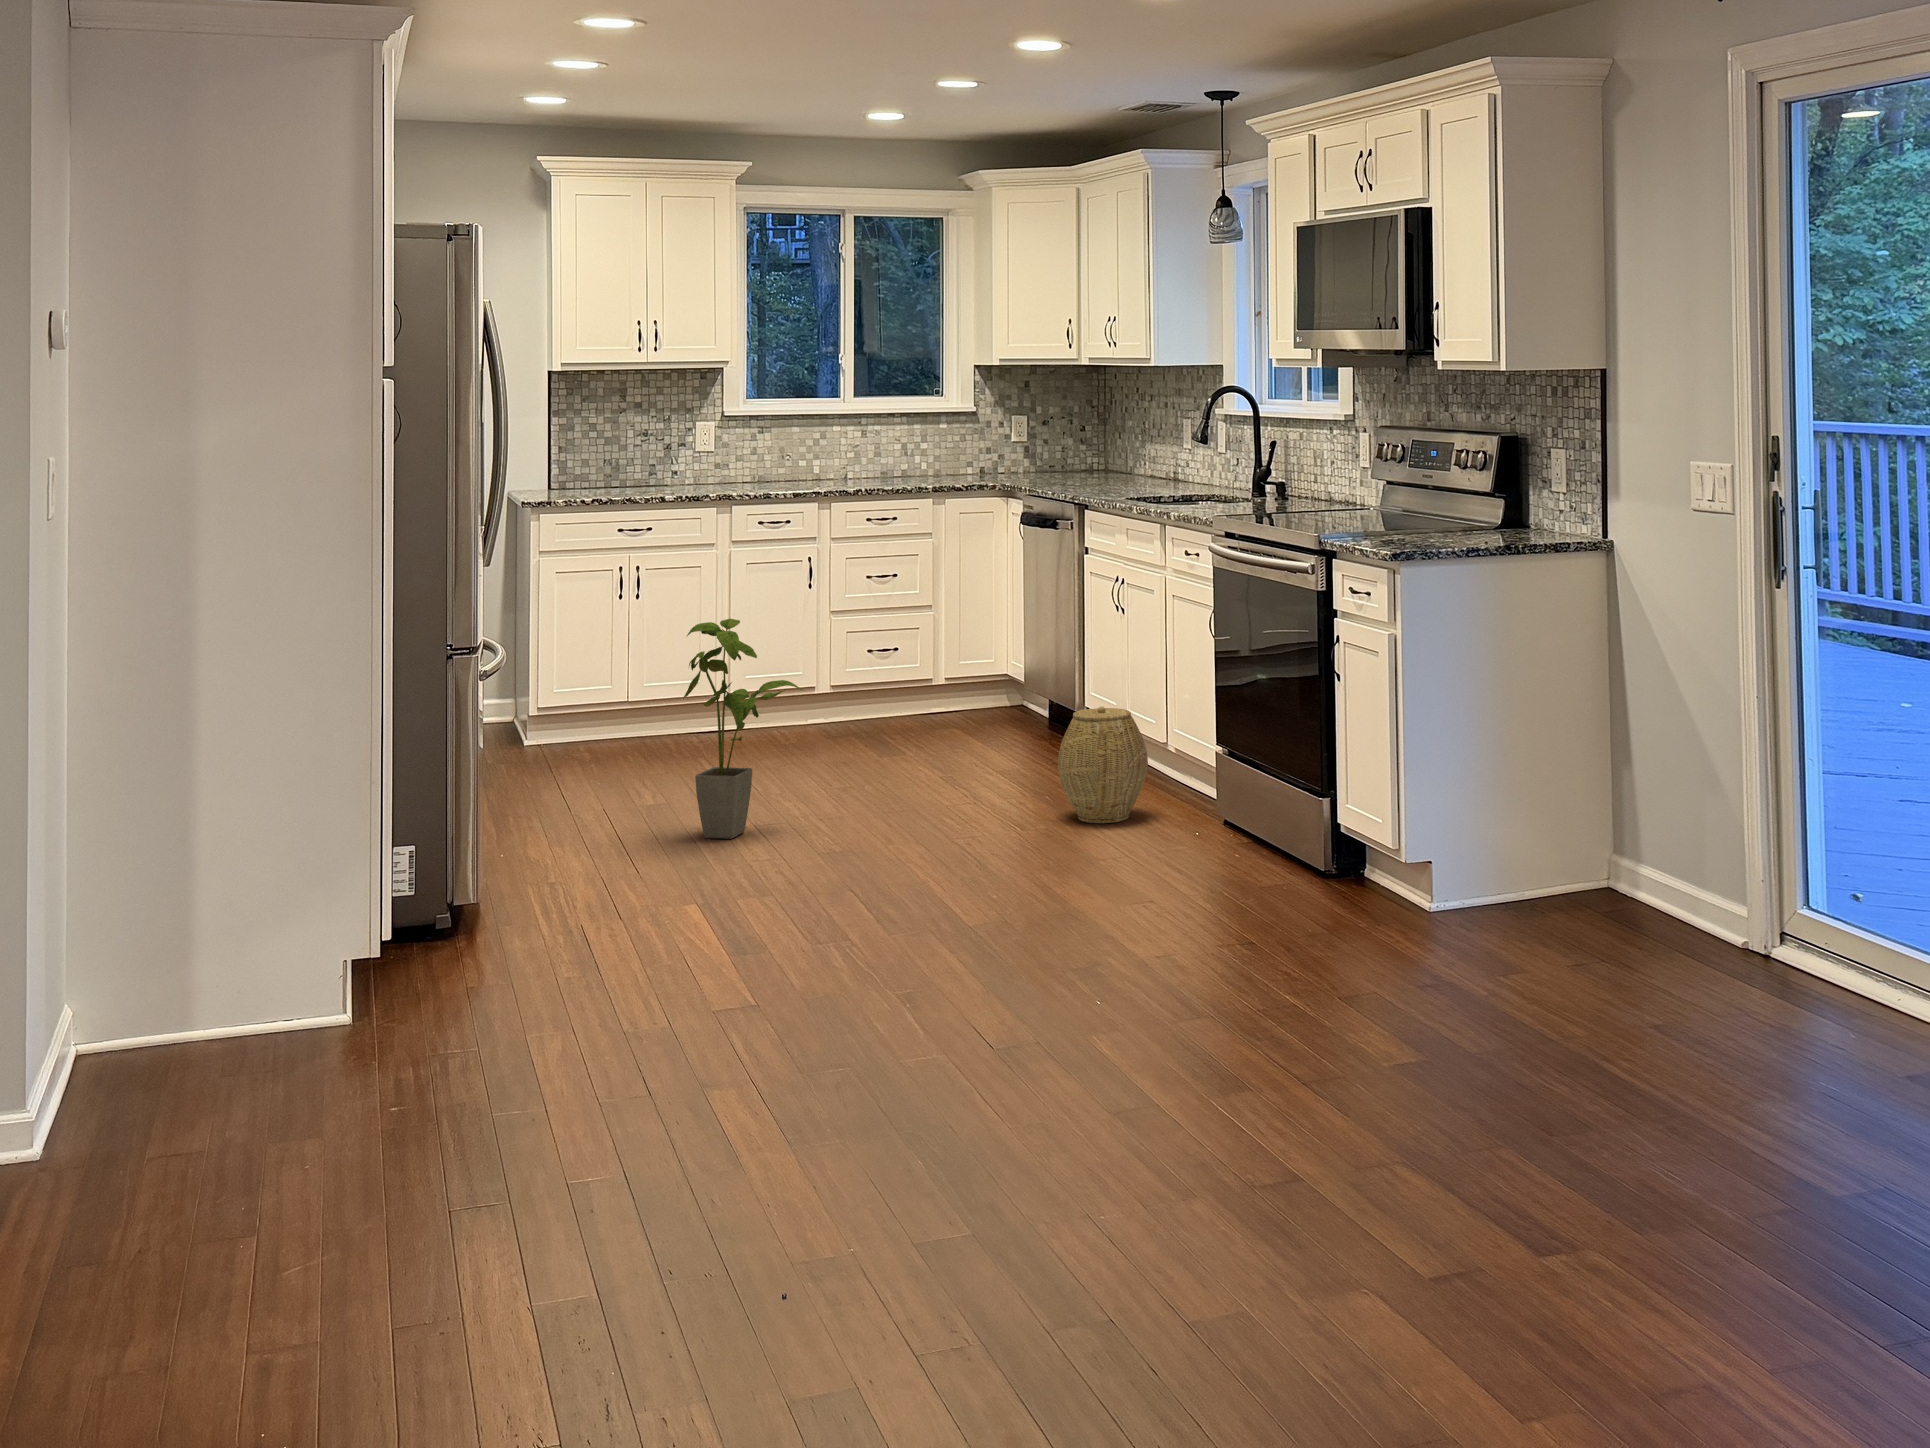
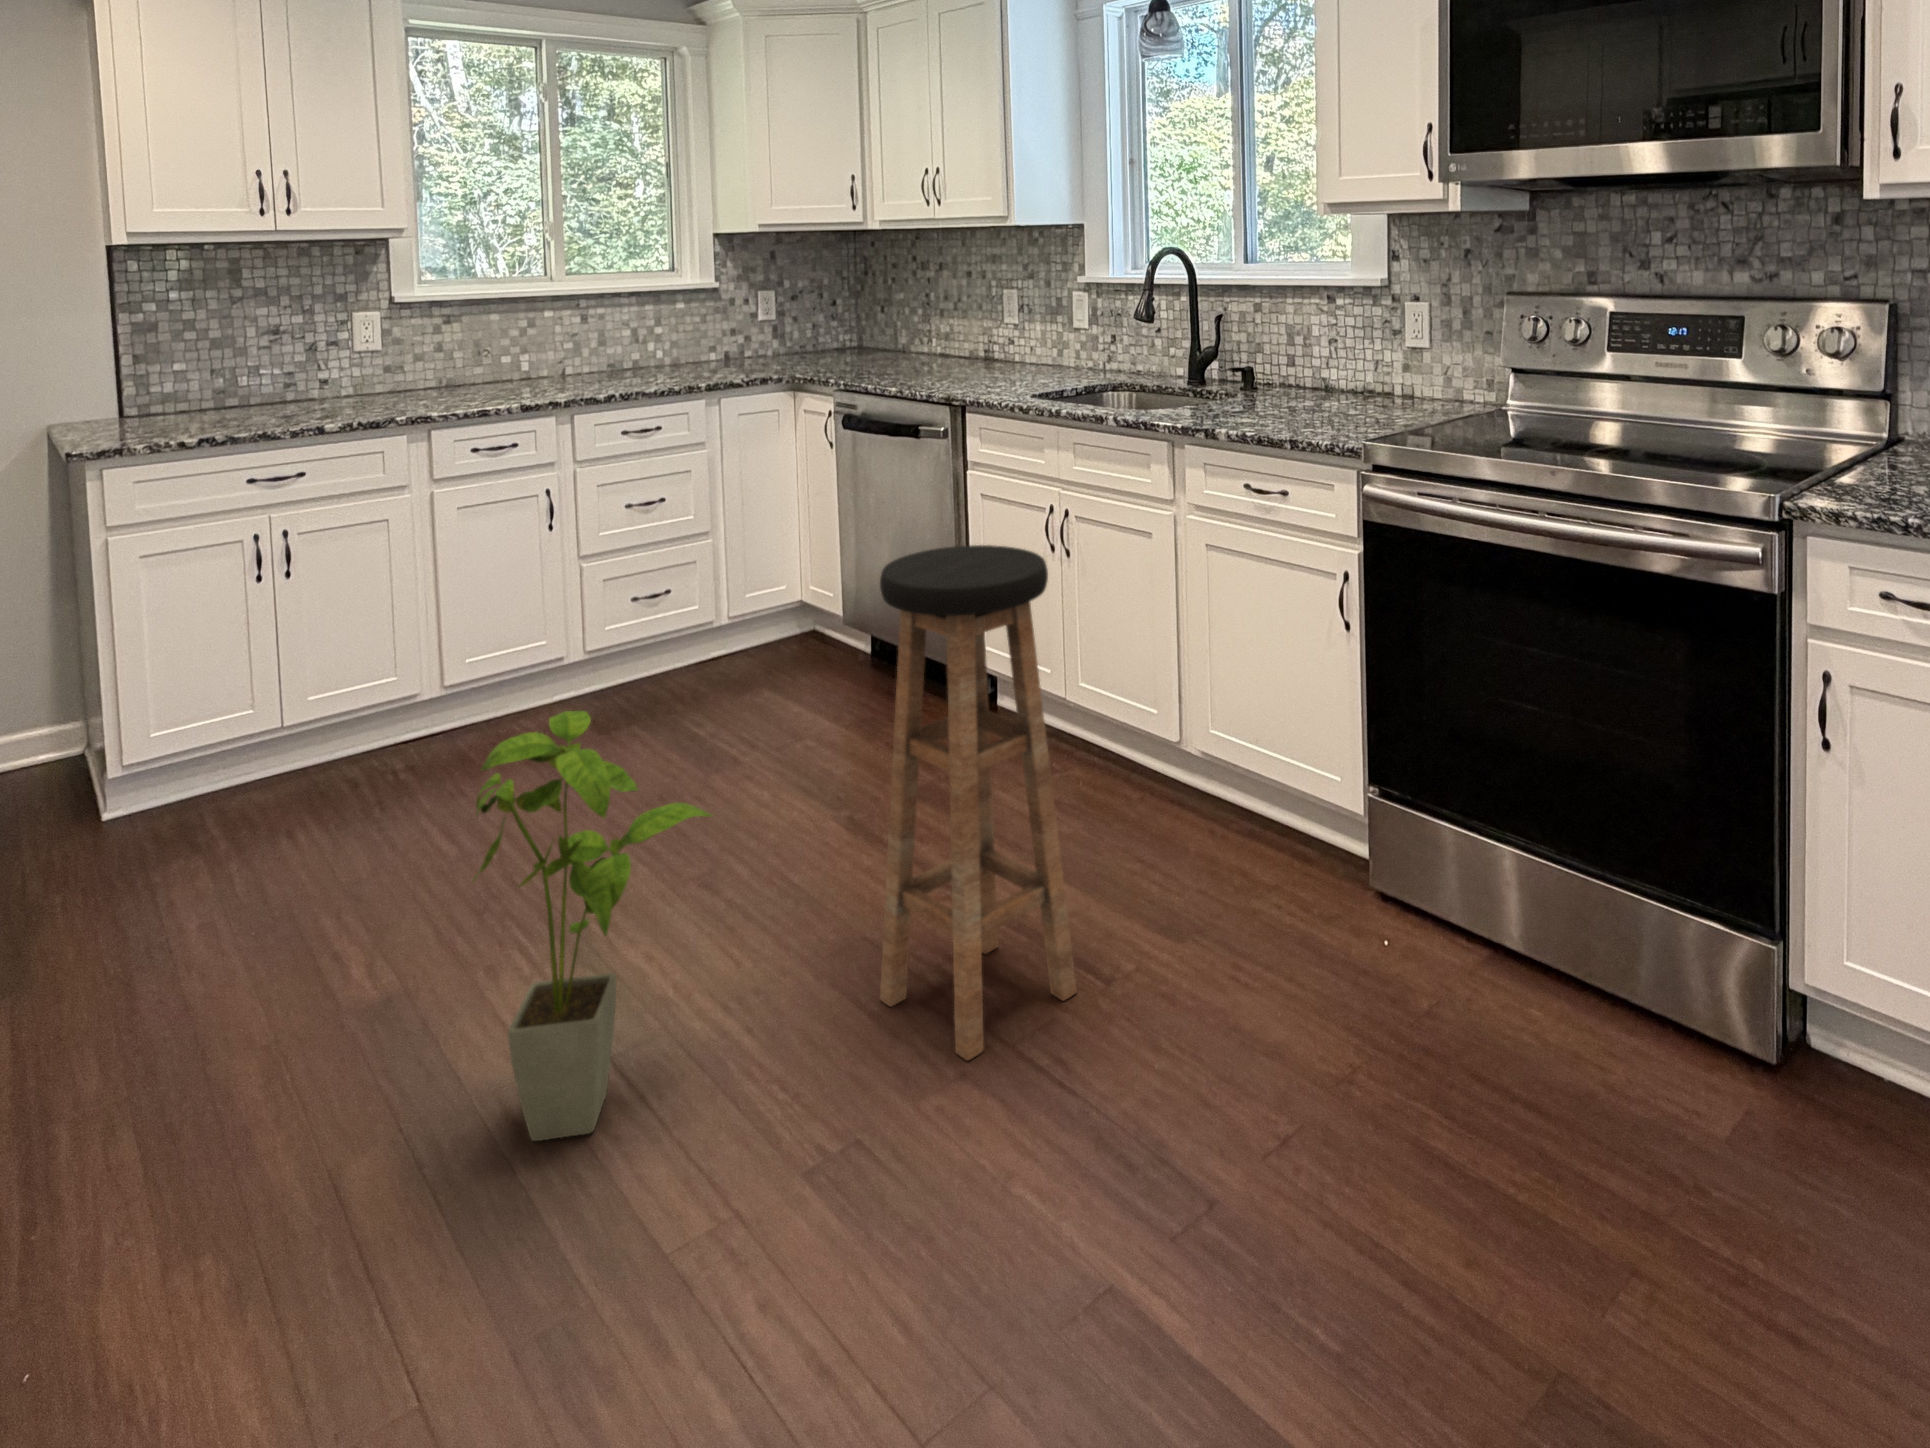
bar stool: none [898,565,1002,841] -> present [880,545,1077,1060]
woven basket: present [1058,707,1148,823] -> none [1115,732,1252,928]

